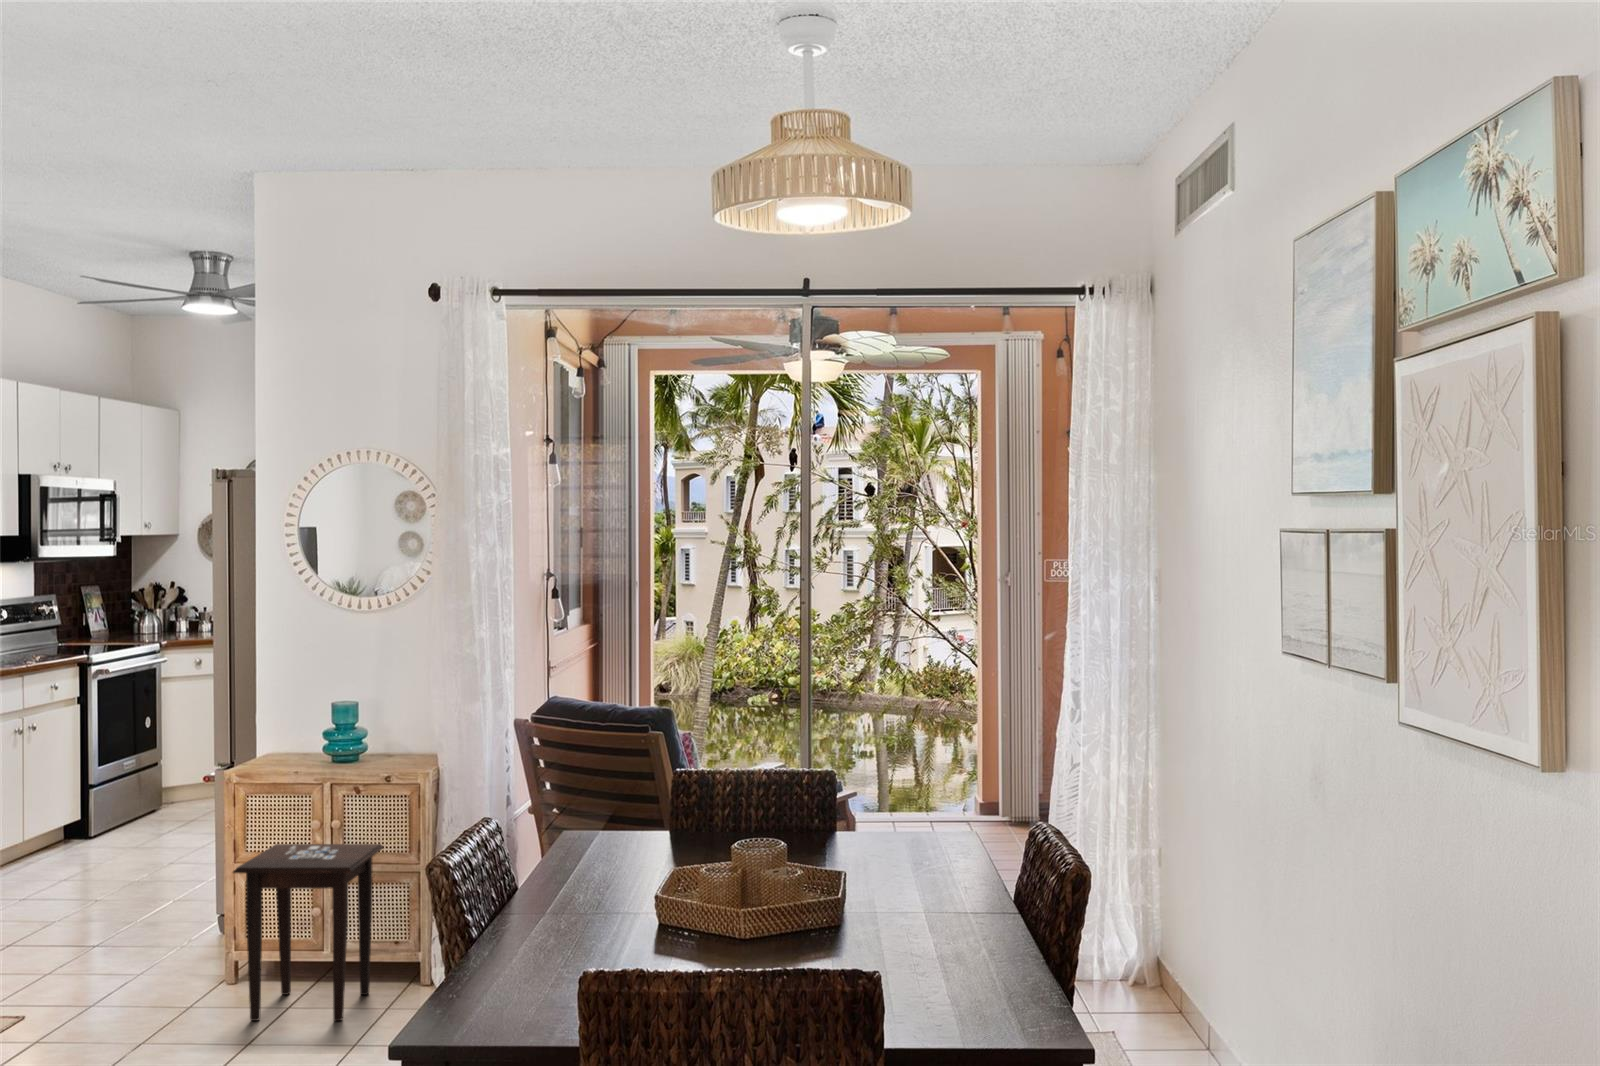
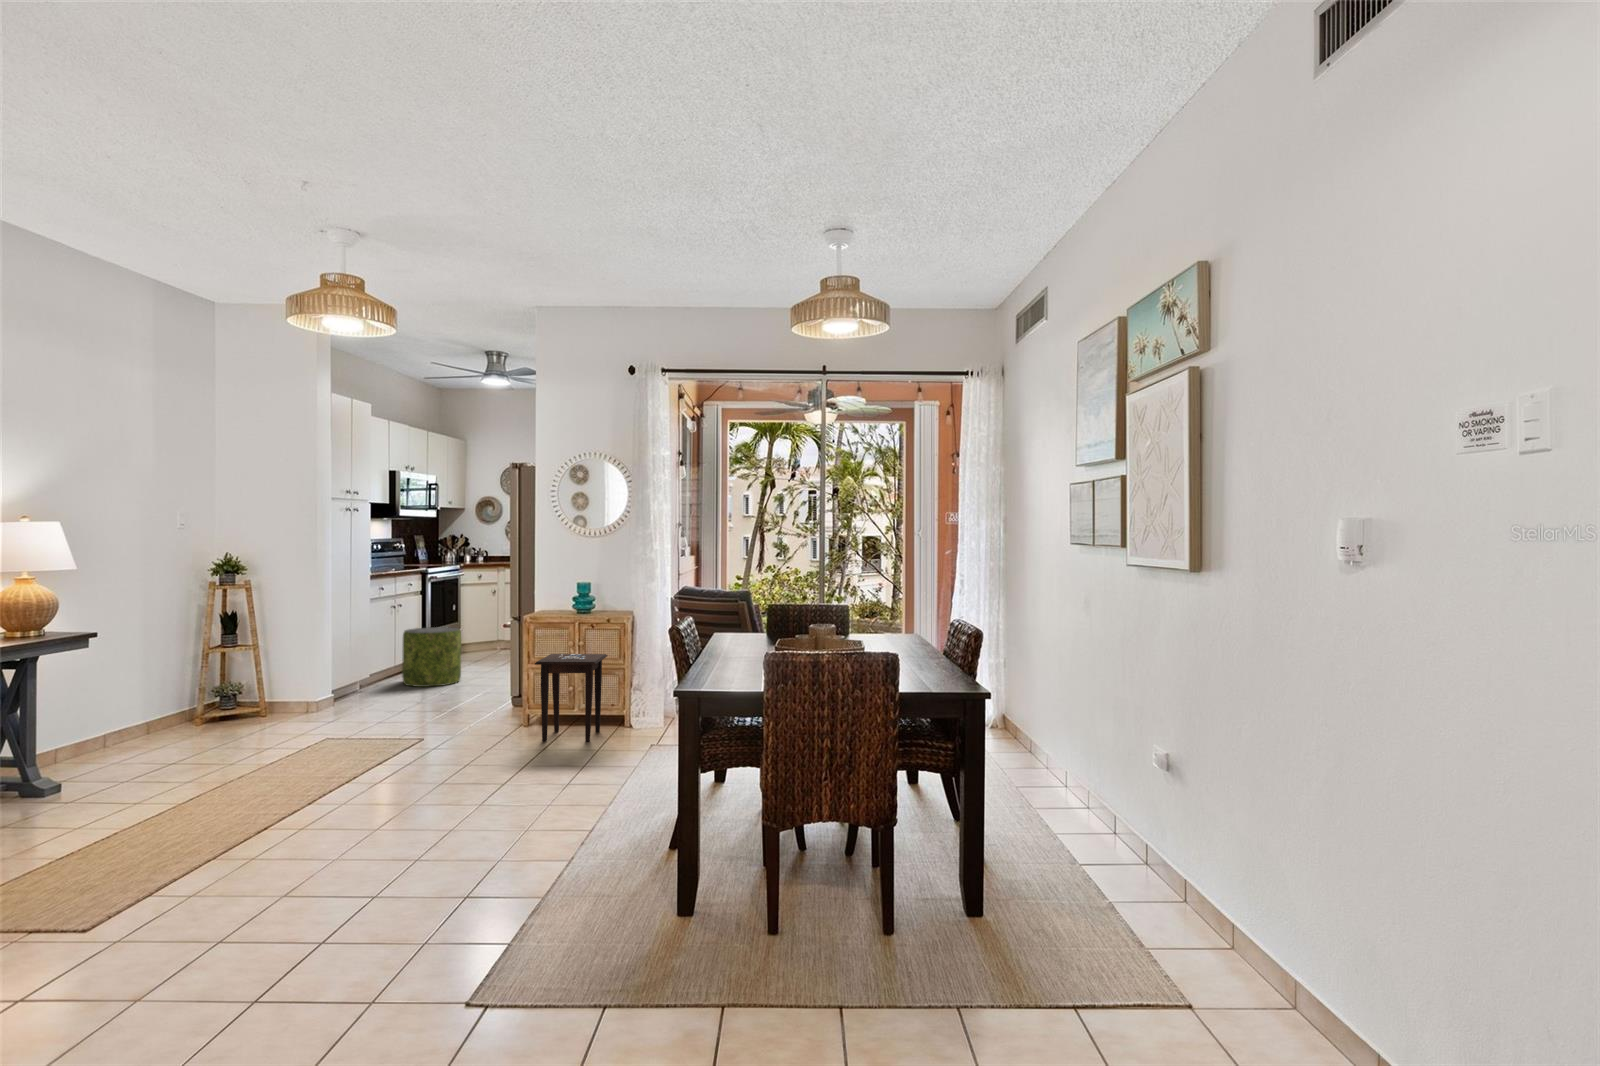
pouf: none [36,766,147,881] -> present [402,627,461,687]

